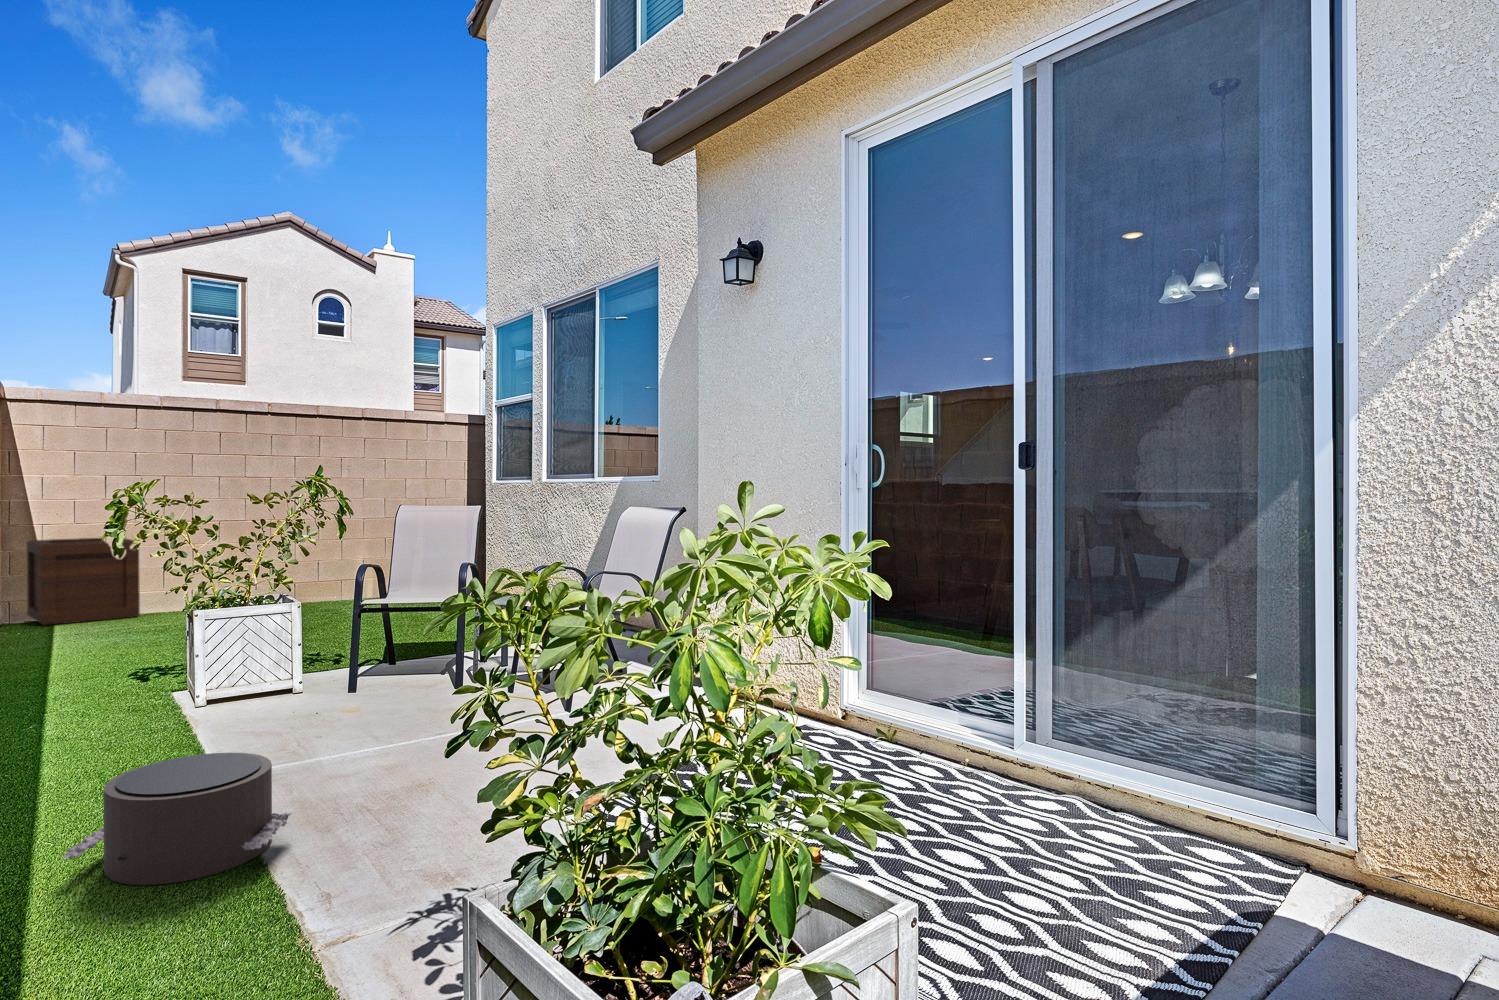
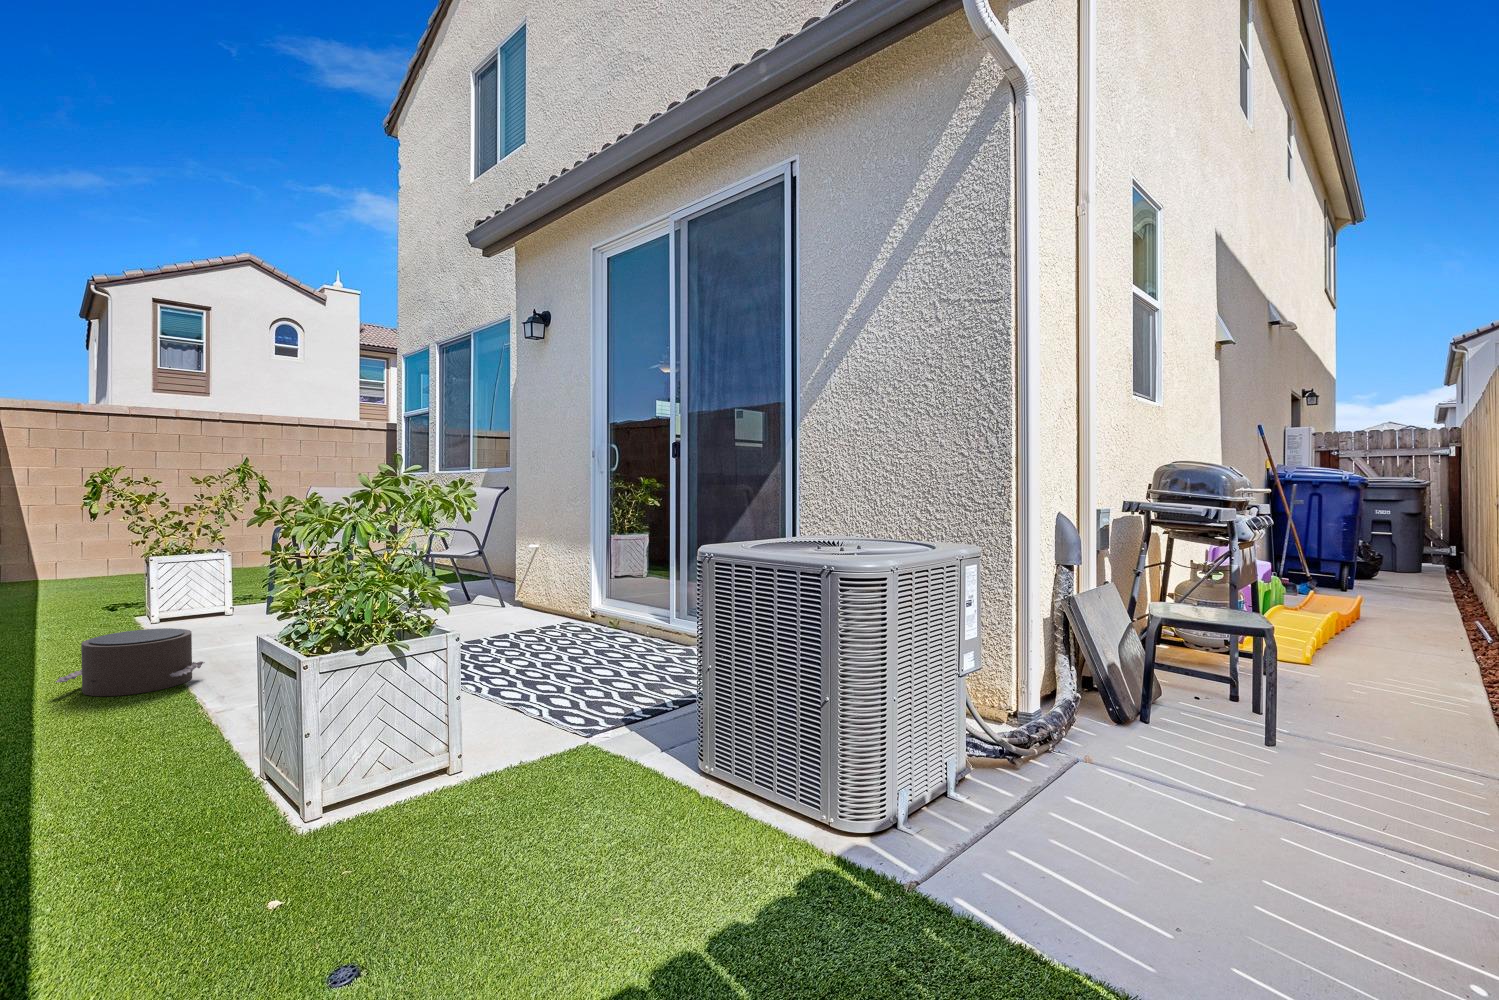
wooden crate: present [27,538,140,625] -> none [17,515,112,581]

